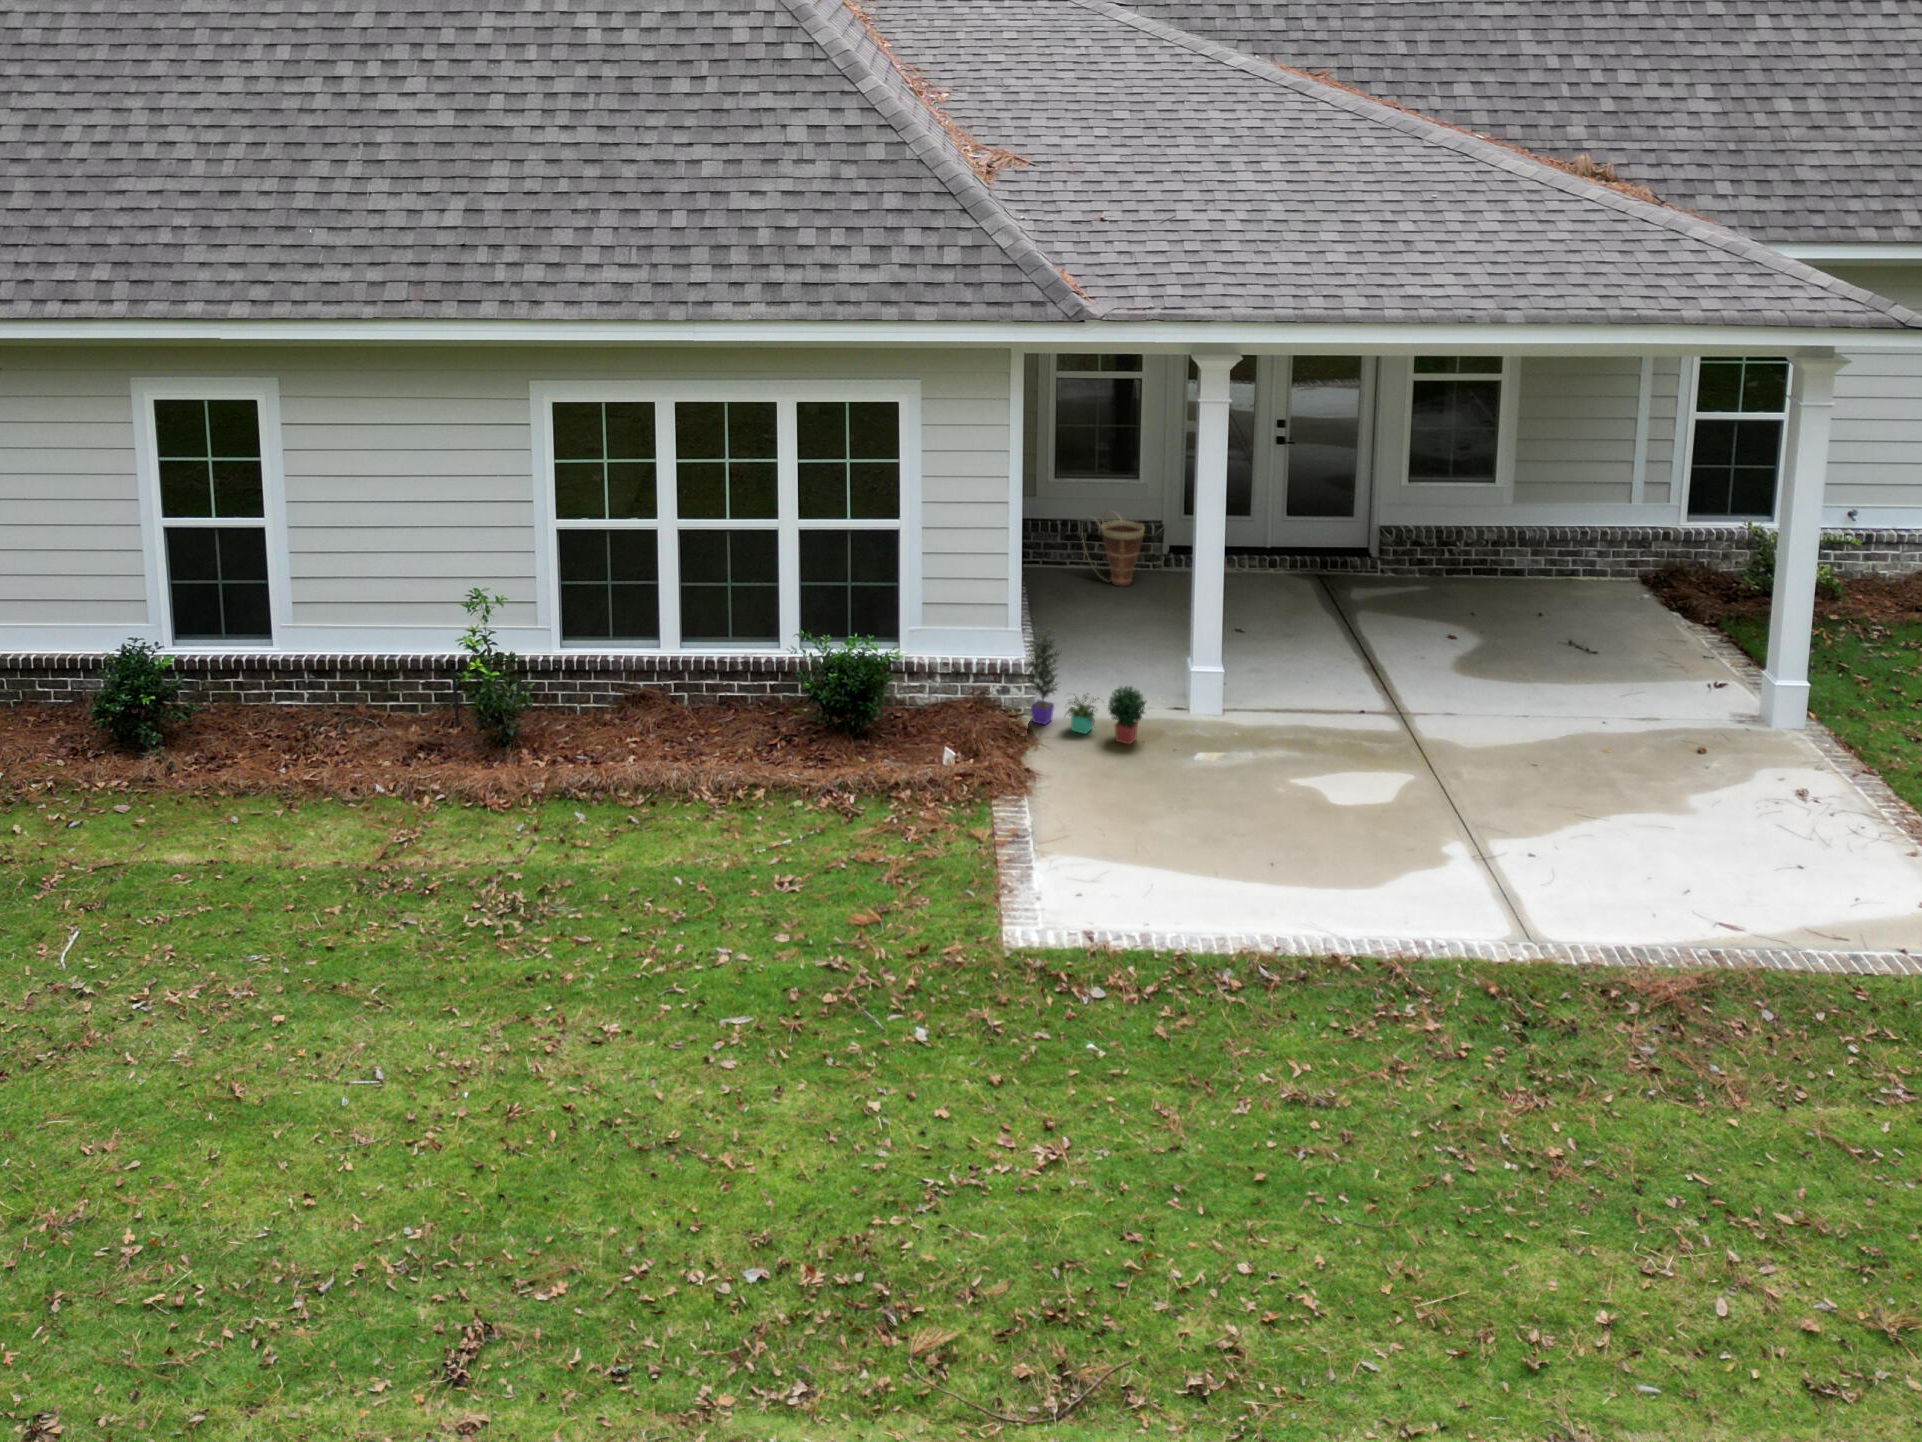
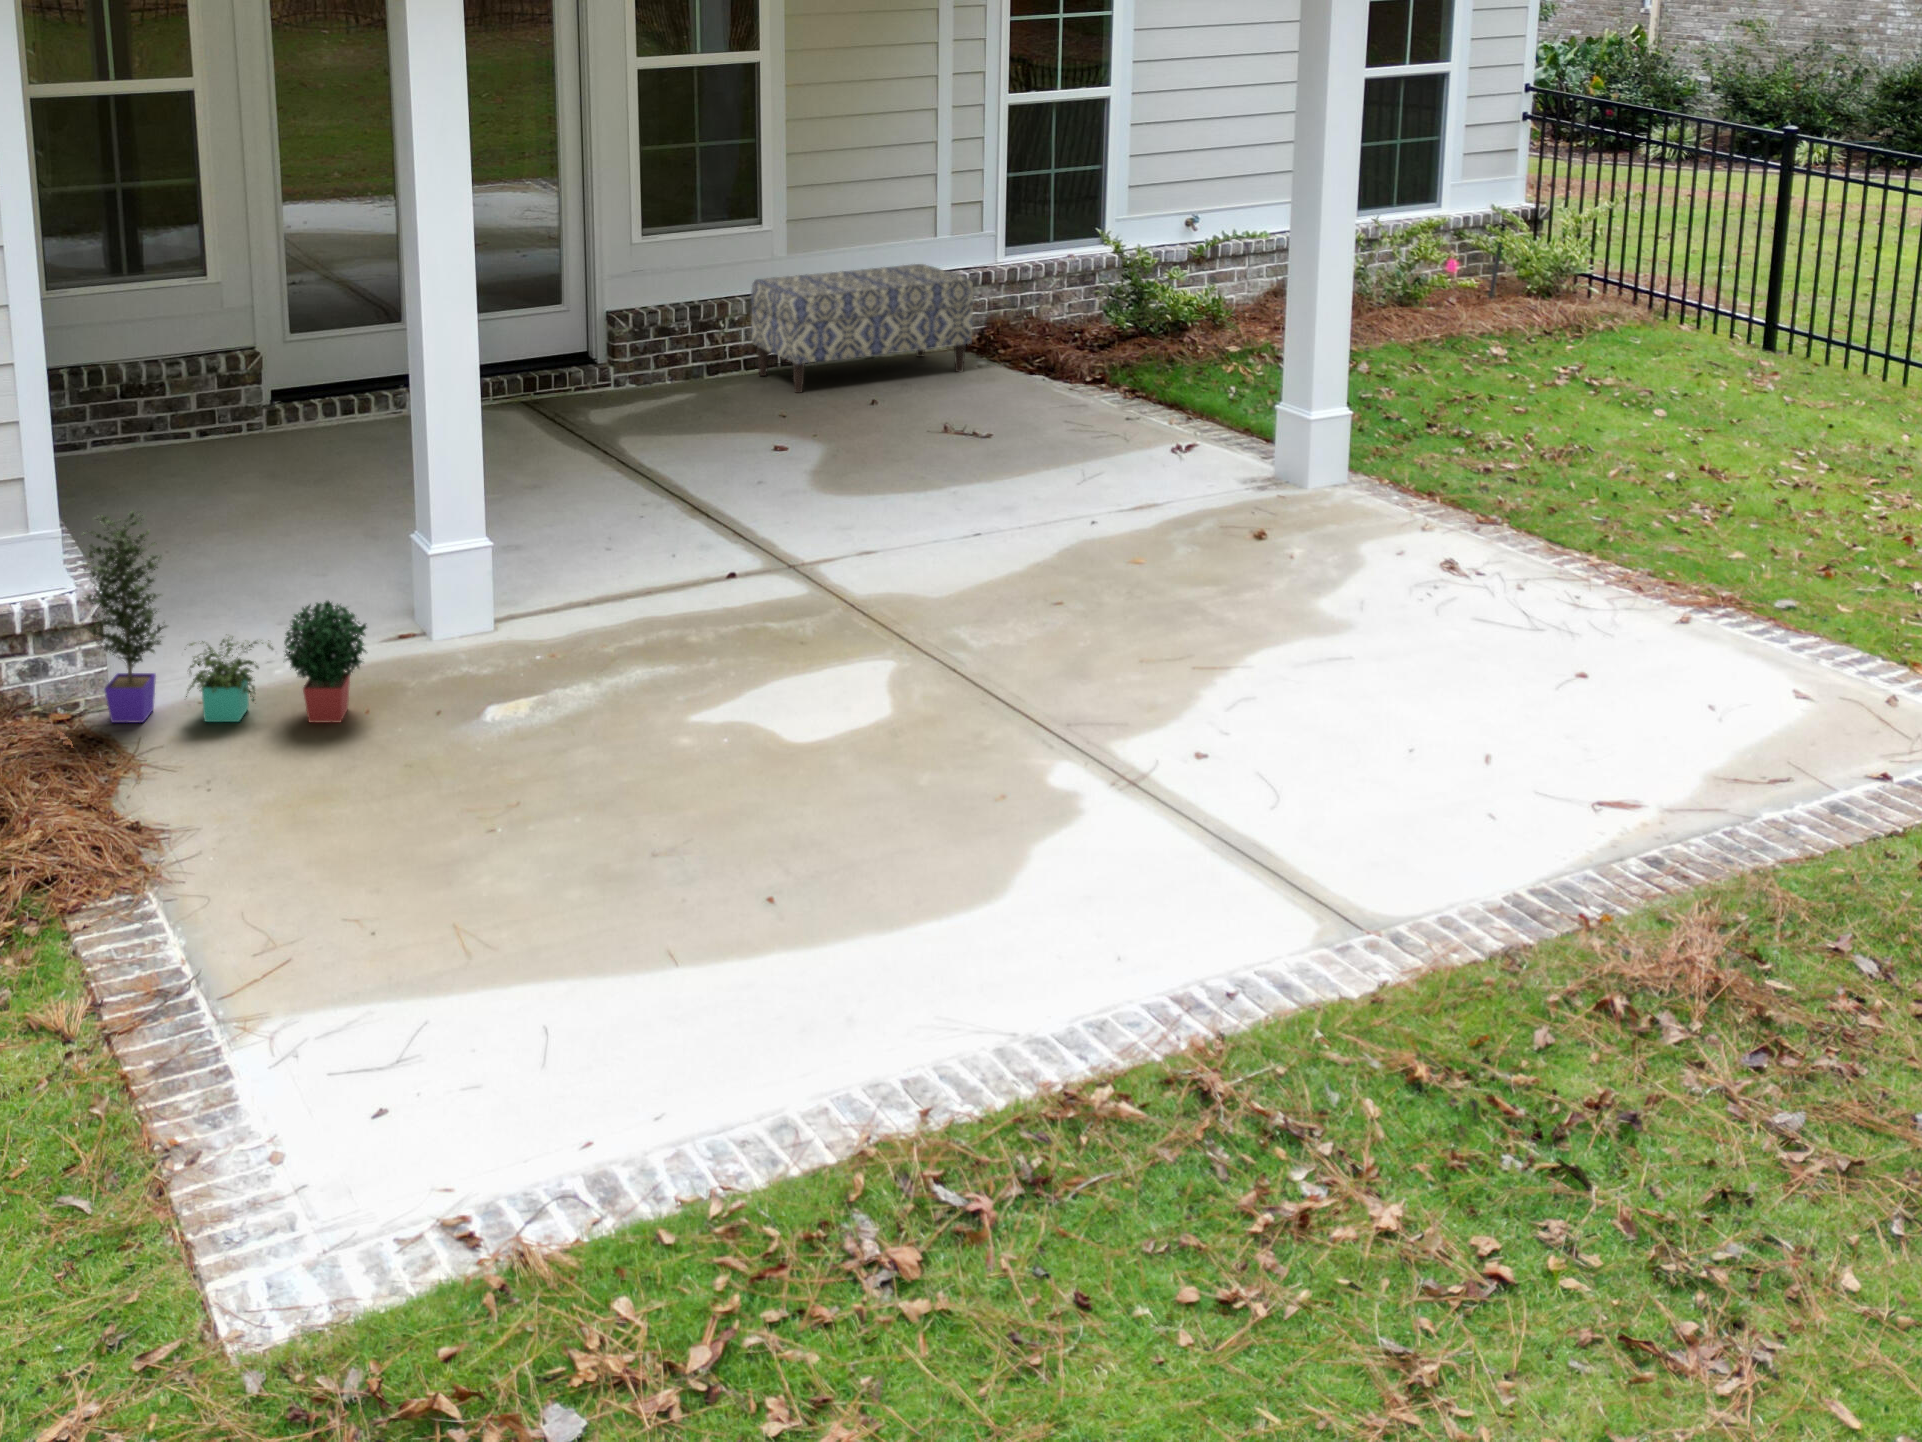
basket: present [1083,514,1145,586] -> none [114,331,236,461]
bench: none [1475,520,1634,602] -> present [751,264,974,393]

